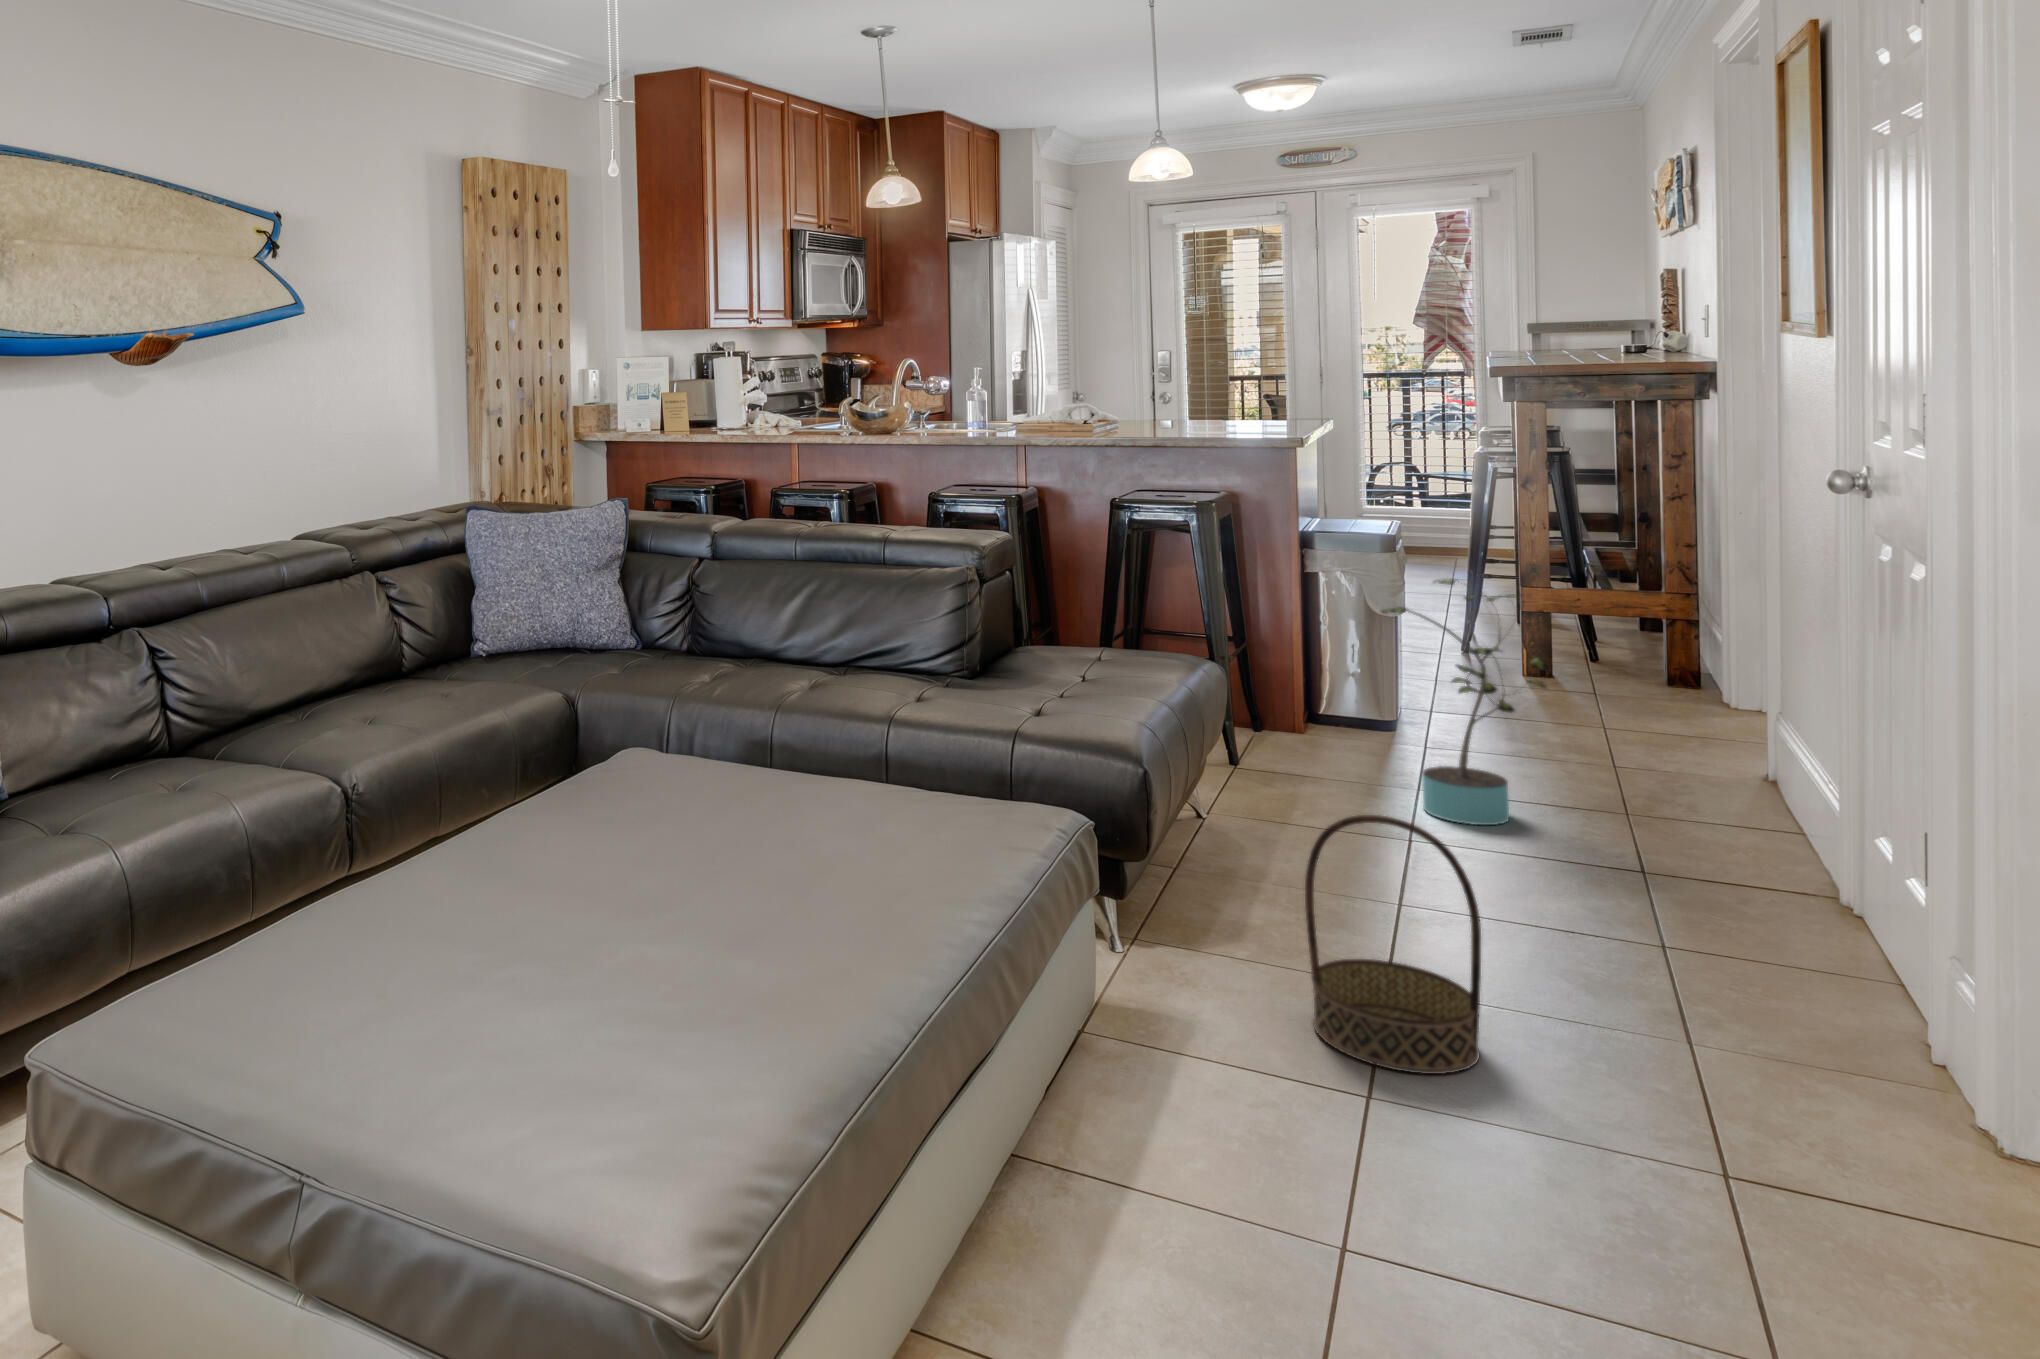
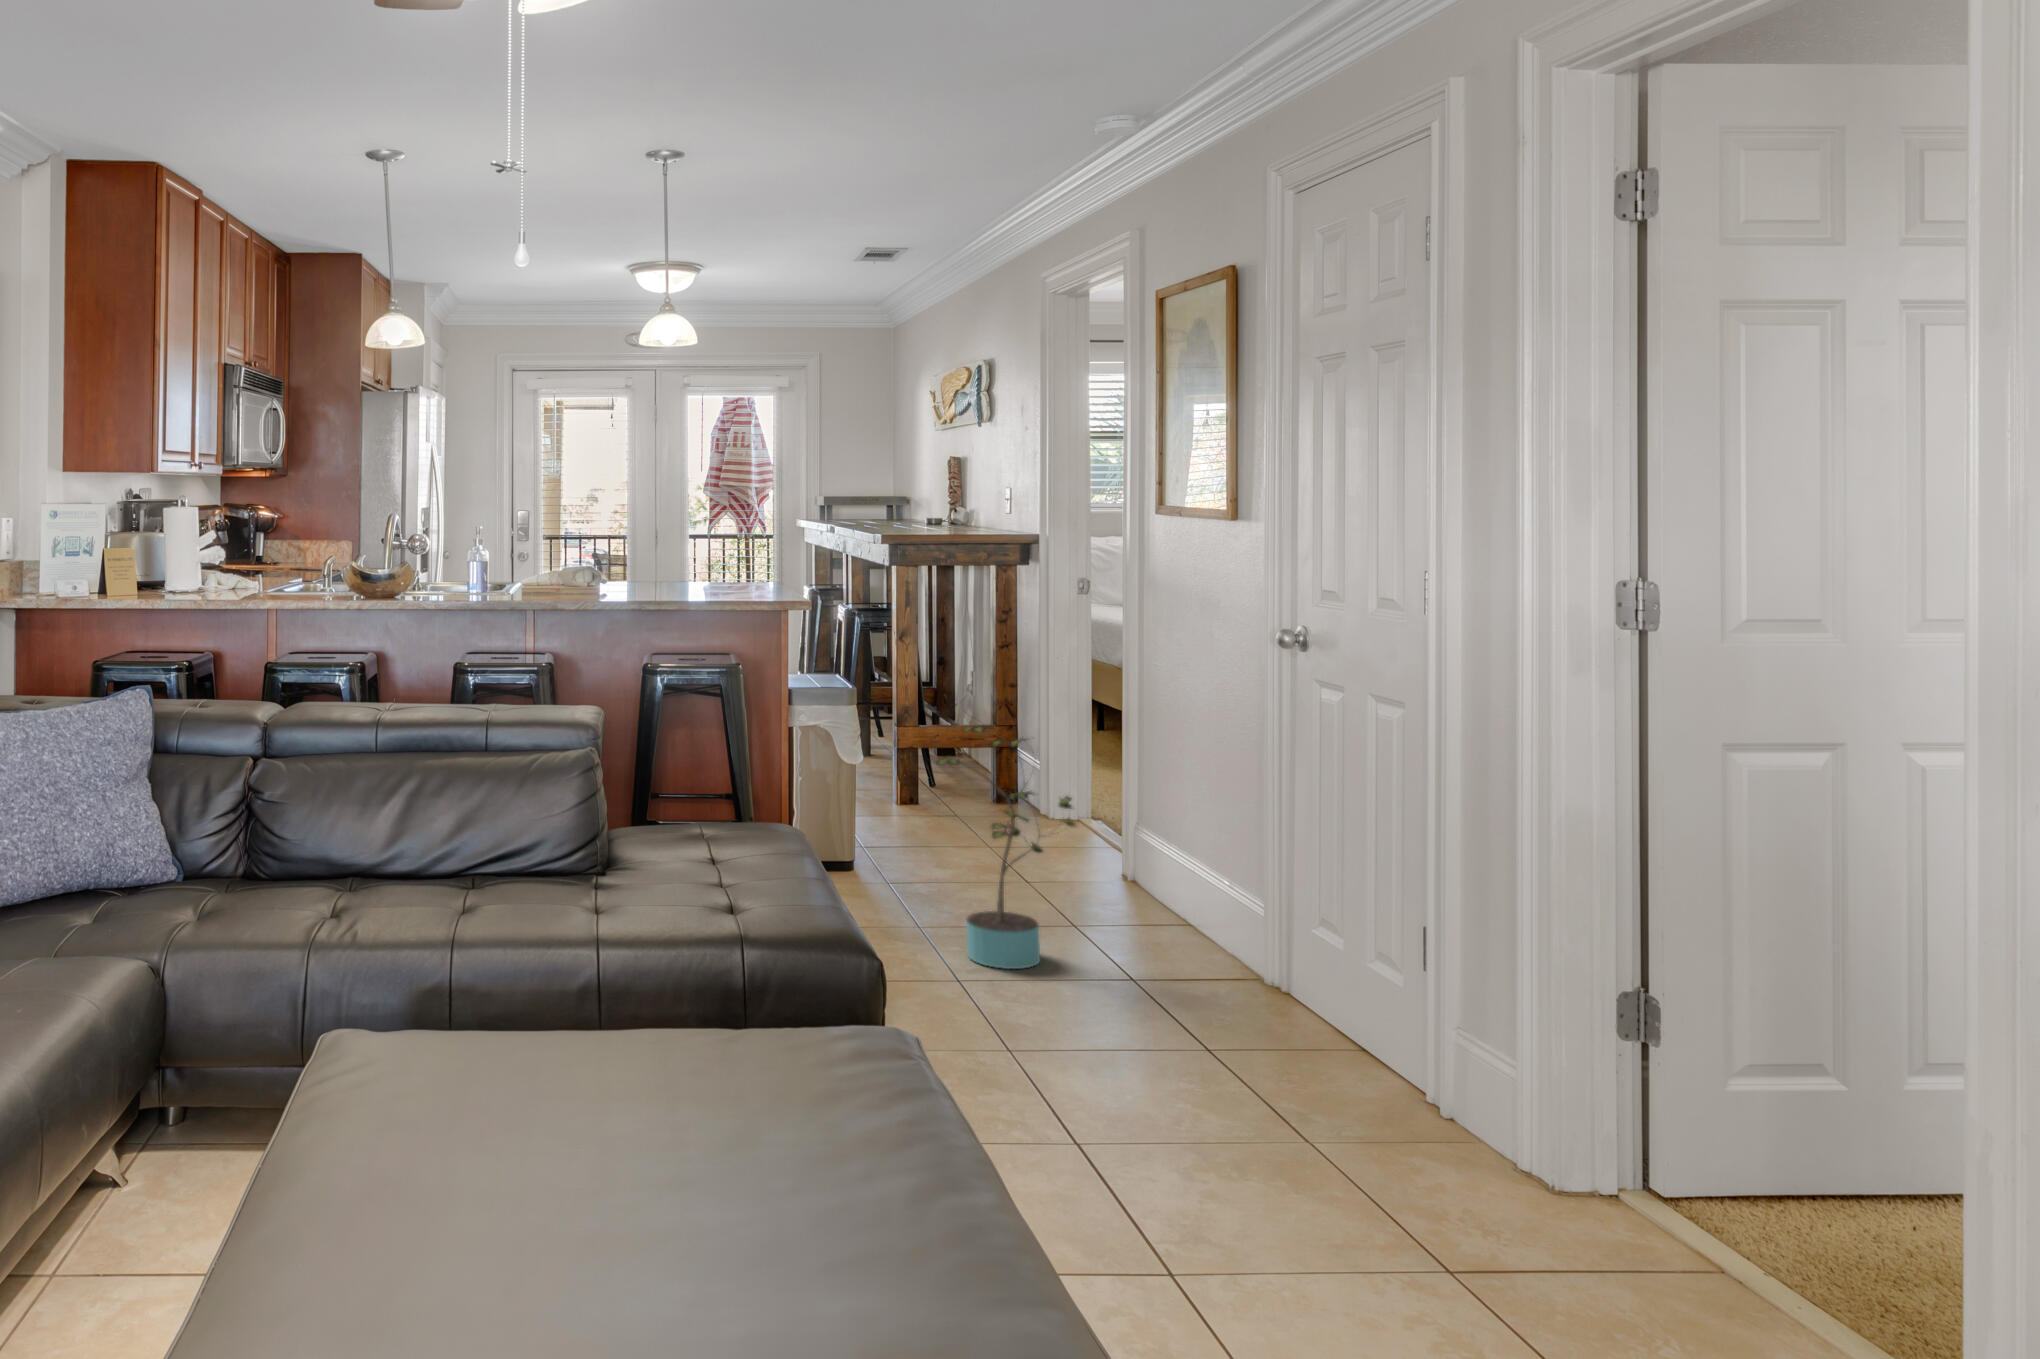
basket: present [1305,815,1481,1074] -> none [1090,986,1268,1270]

